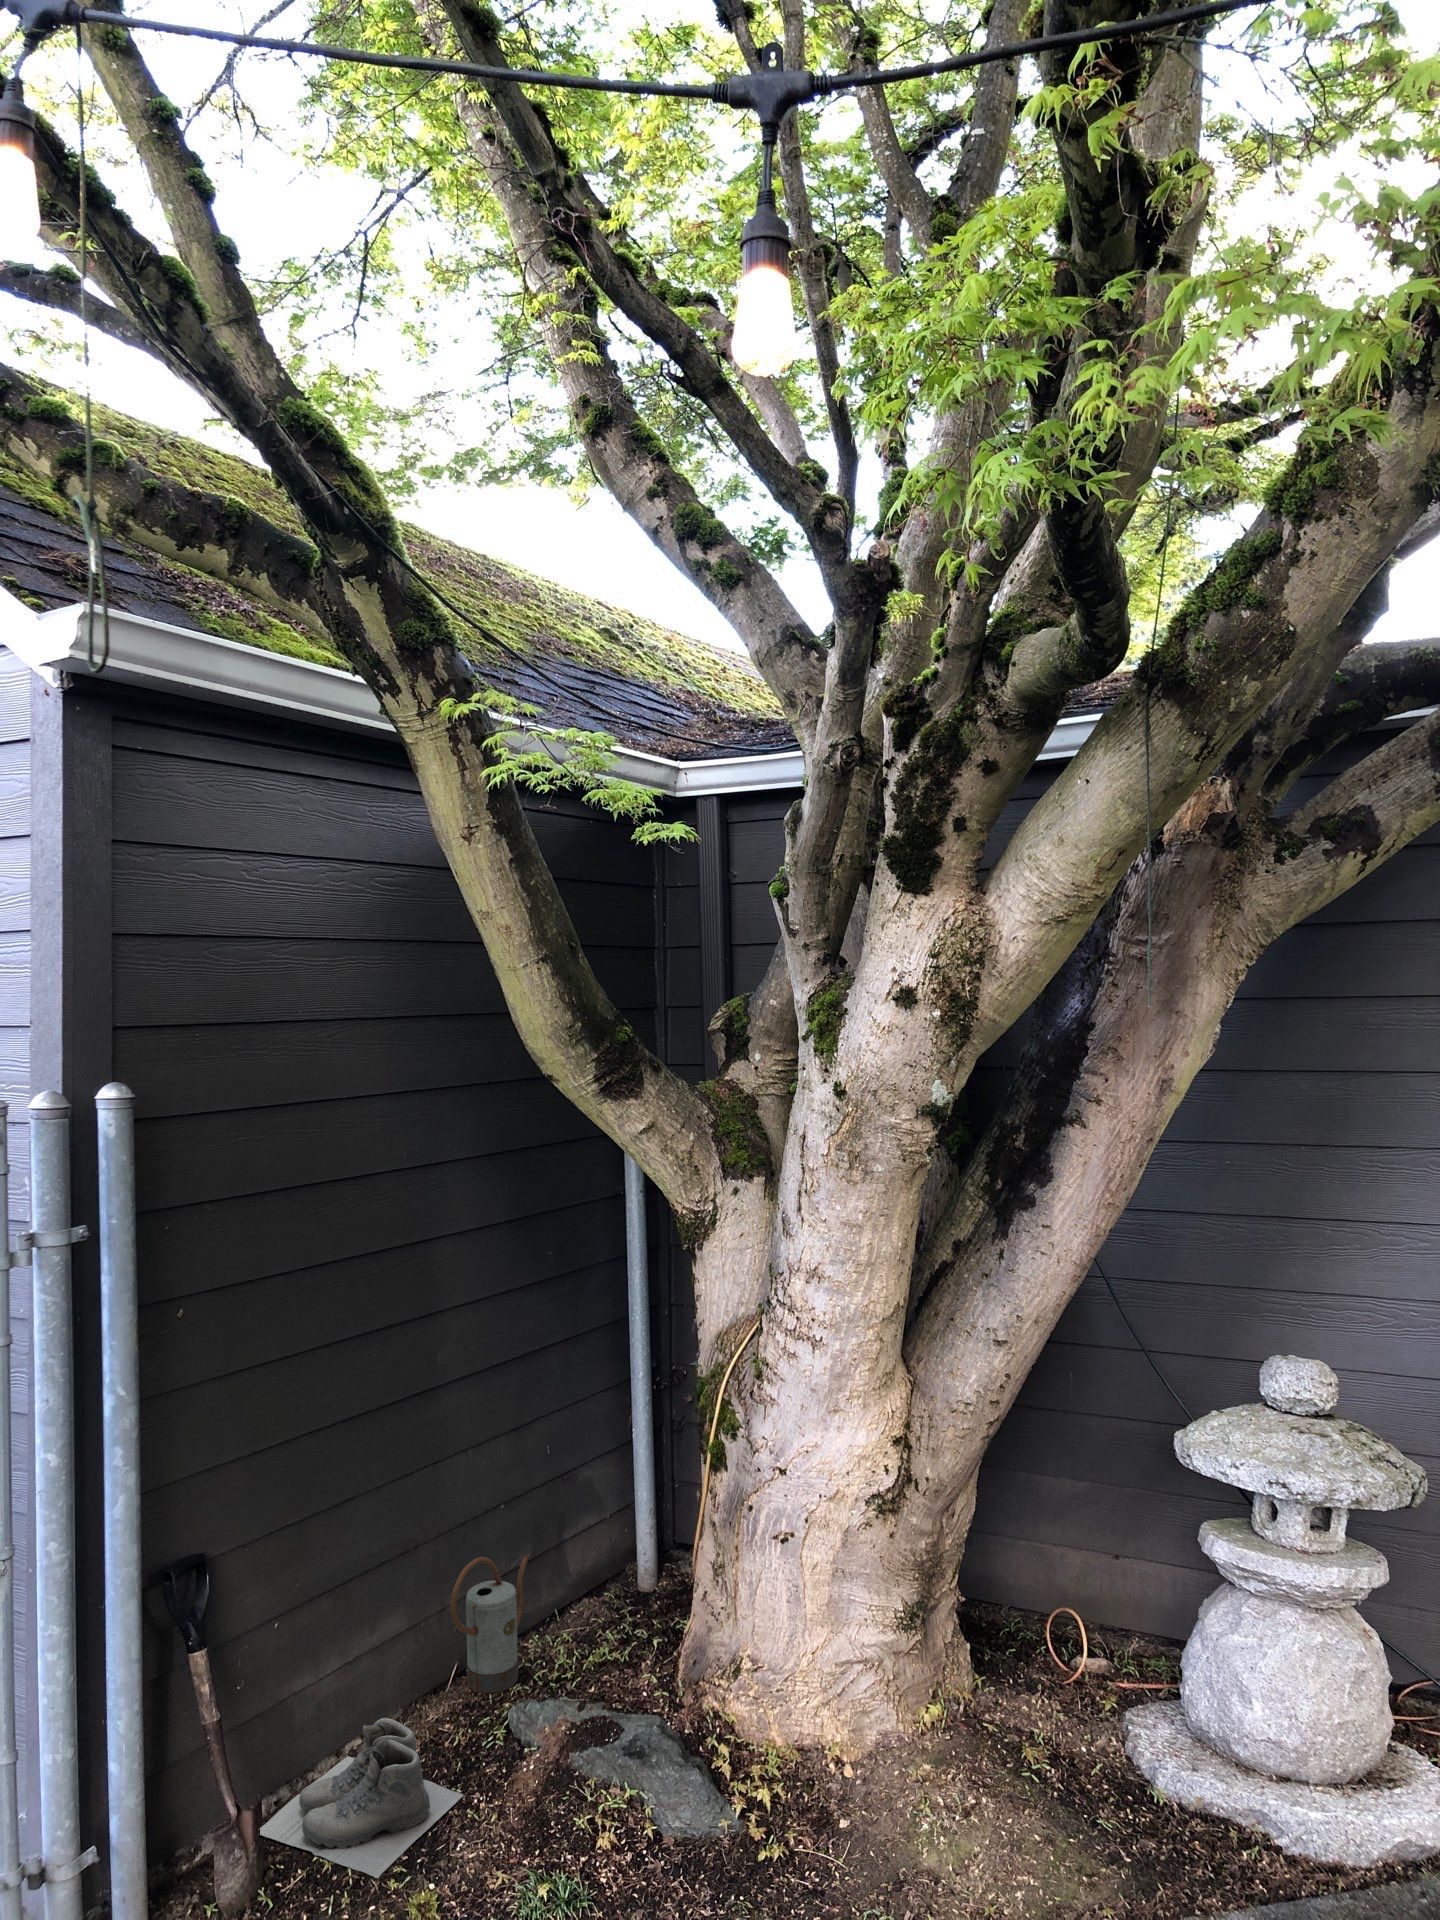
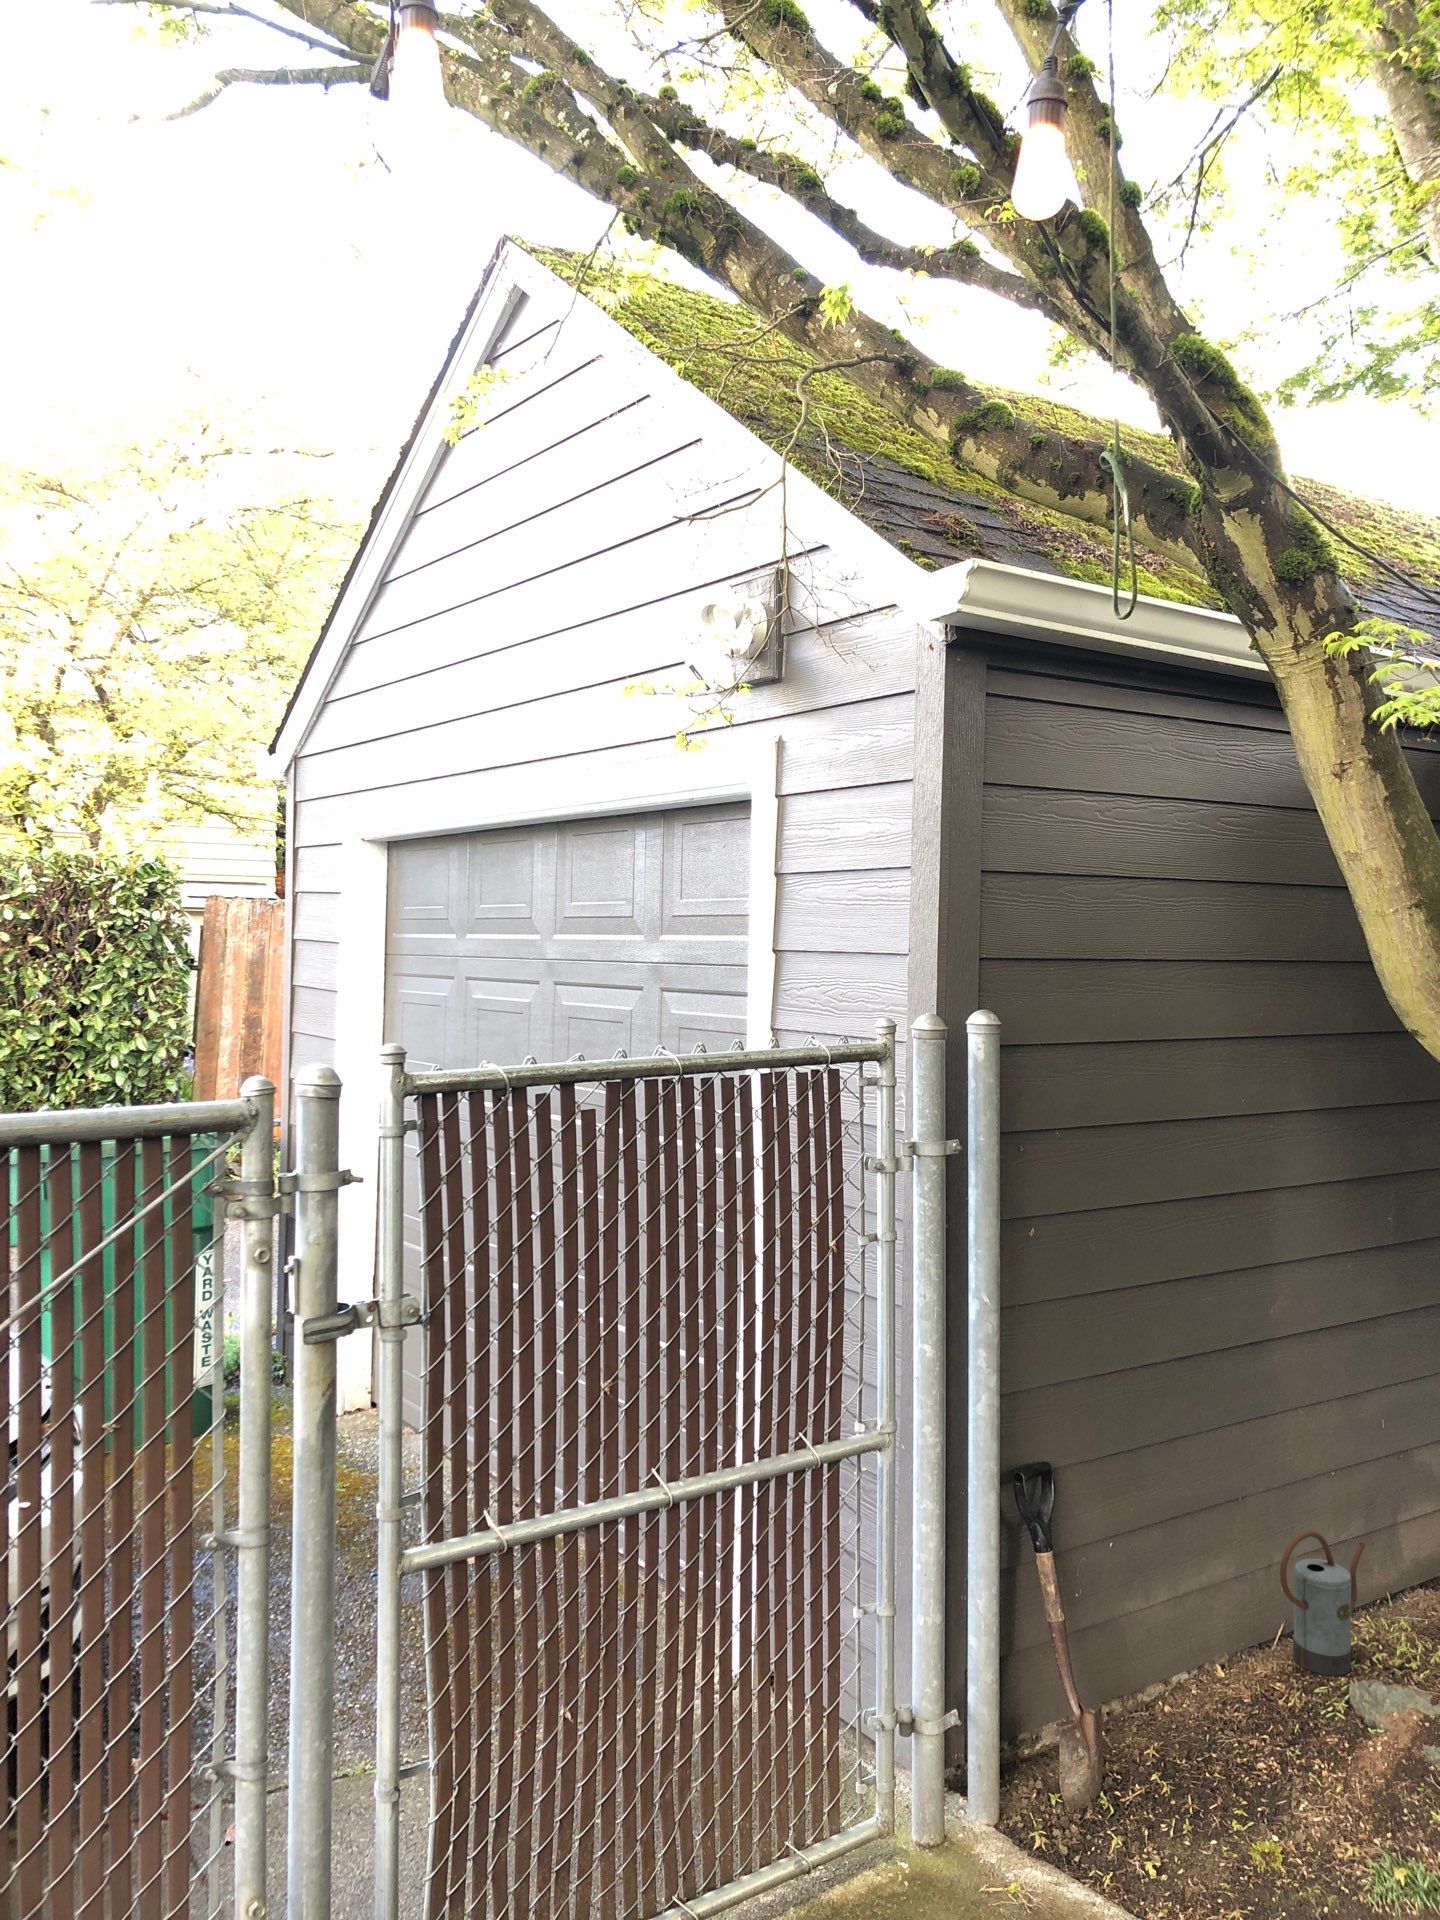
boots: present [260,1718,463,1878] -> none [1090,1656,1302,1804]

